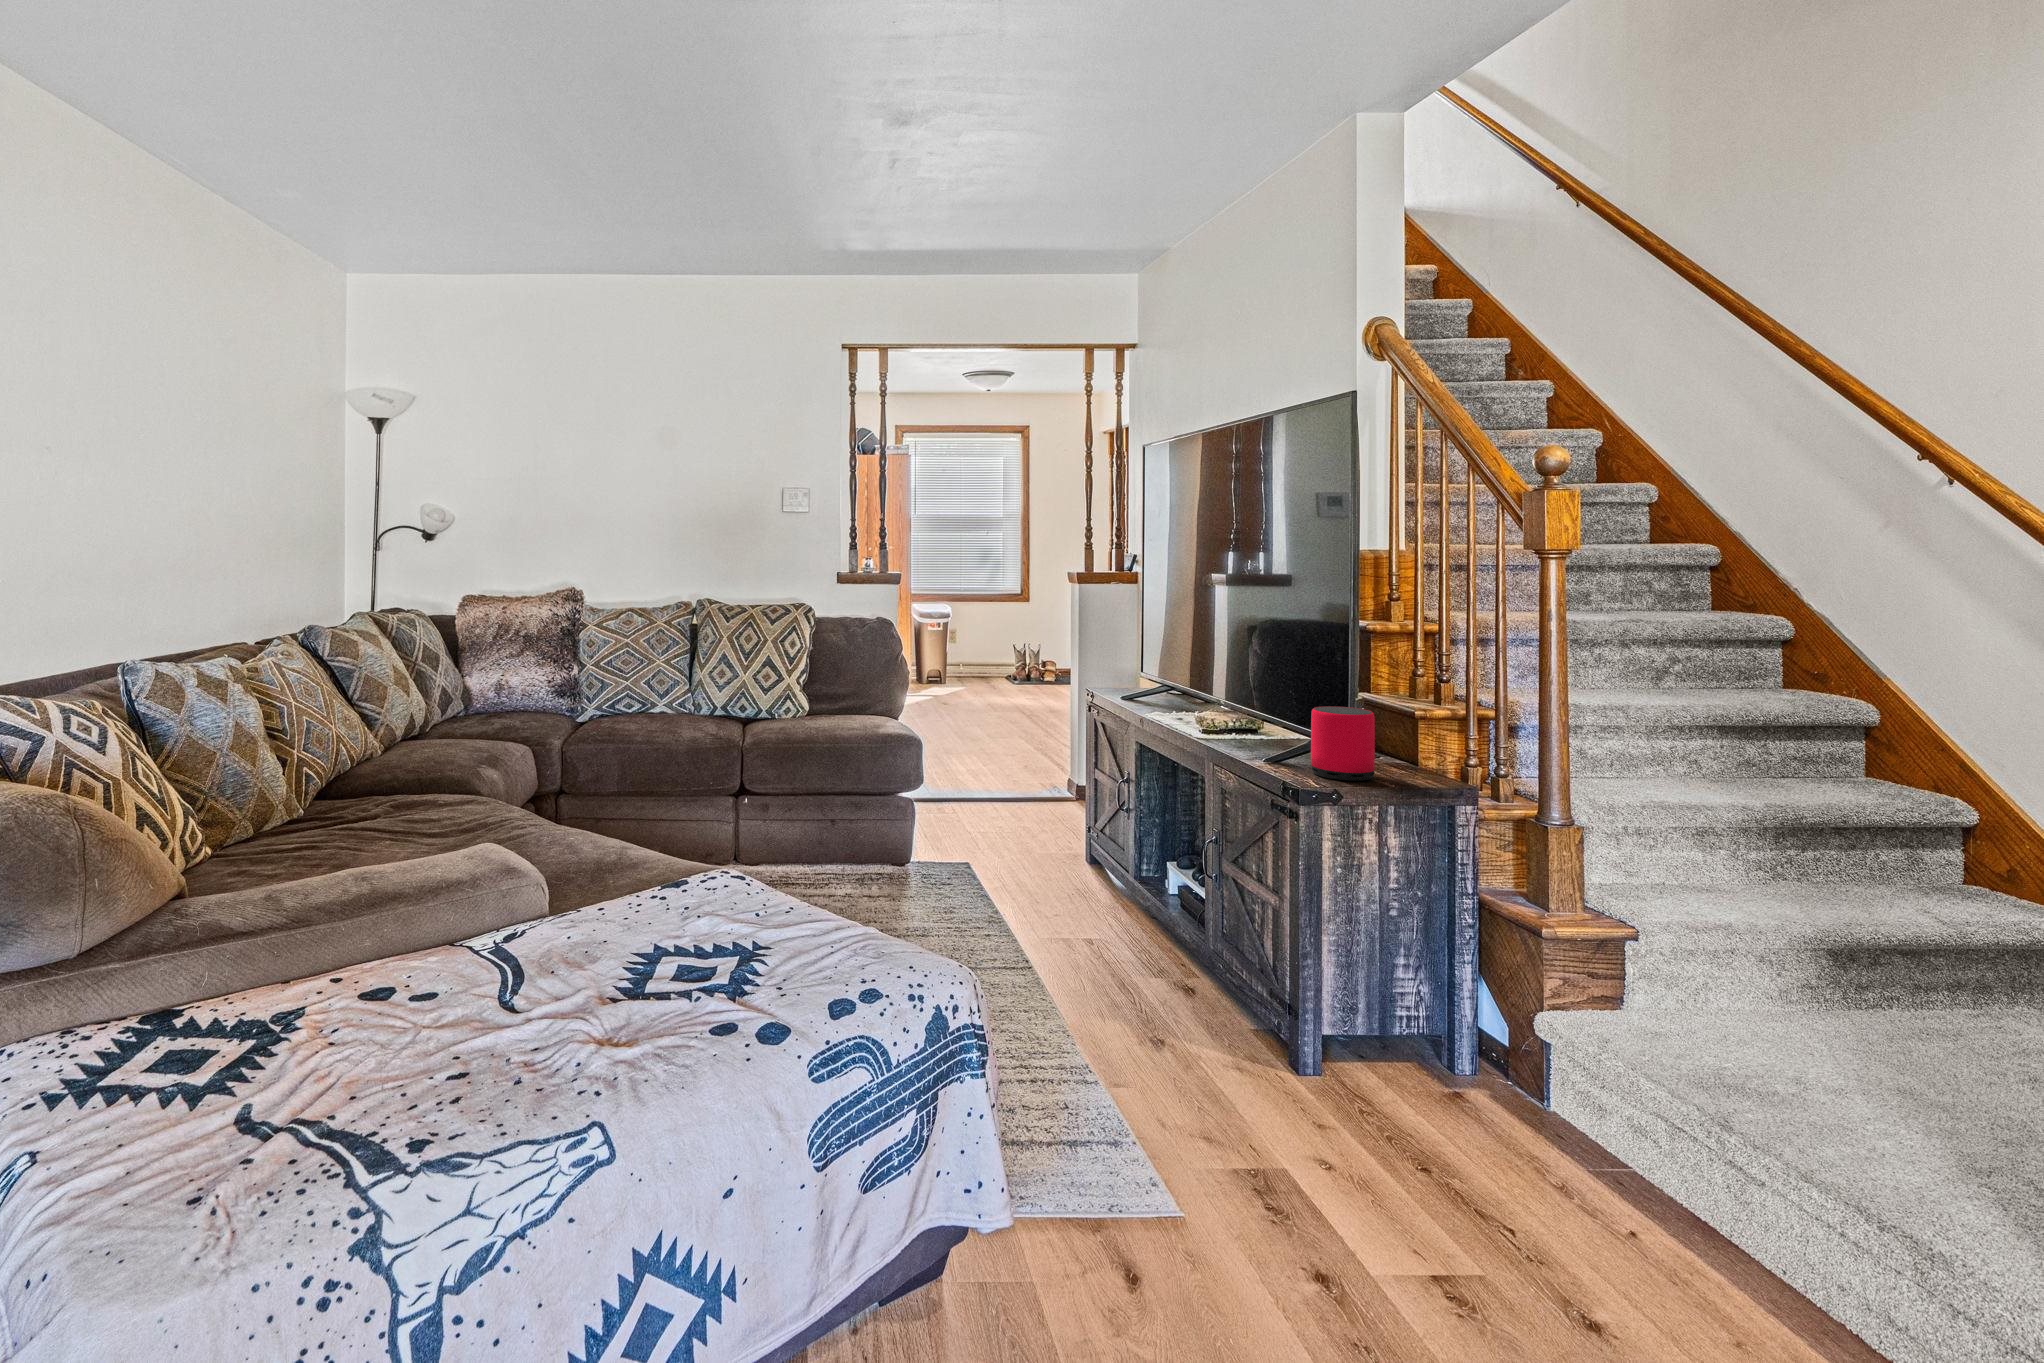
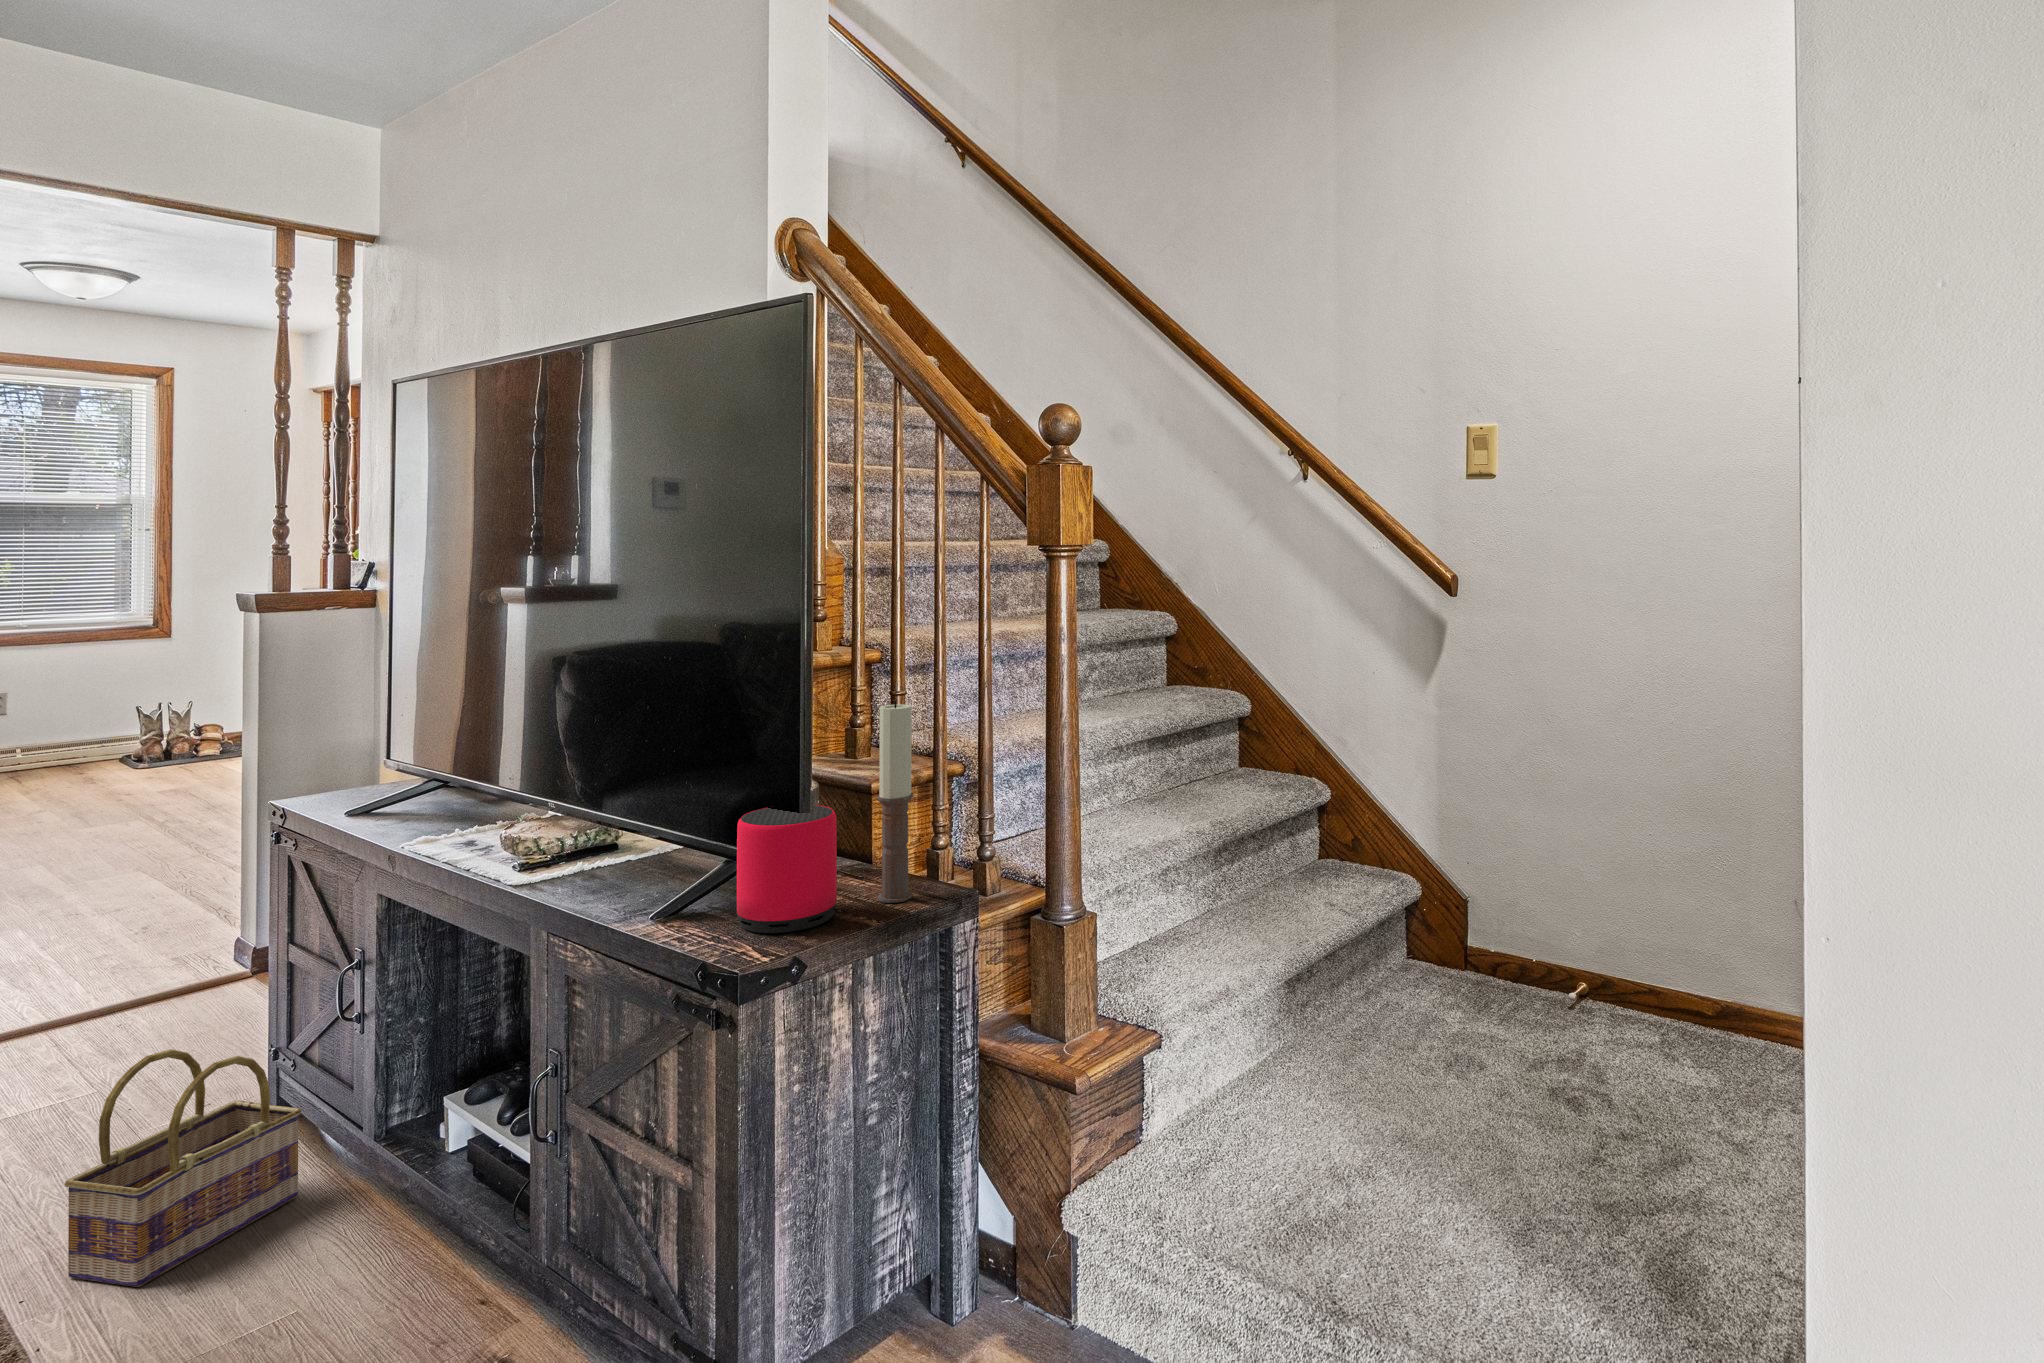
candle: none [1406,649,1432,783] -> present [878,700,913,903]
basket: none [1008,800,1100,907] -> present [65,1049,302,1287]

